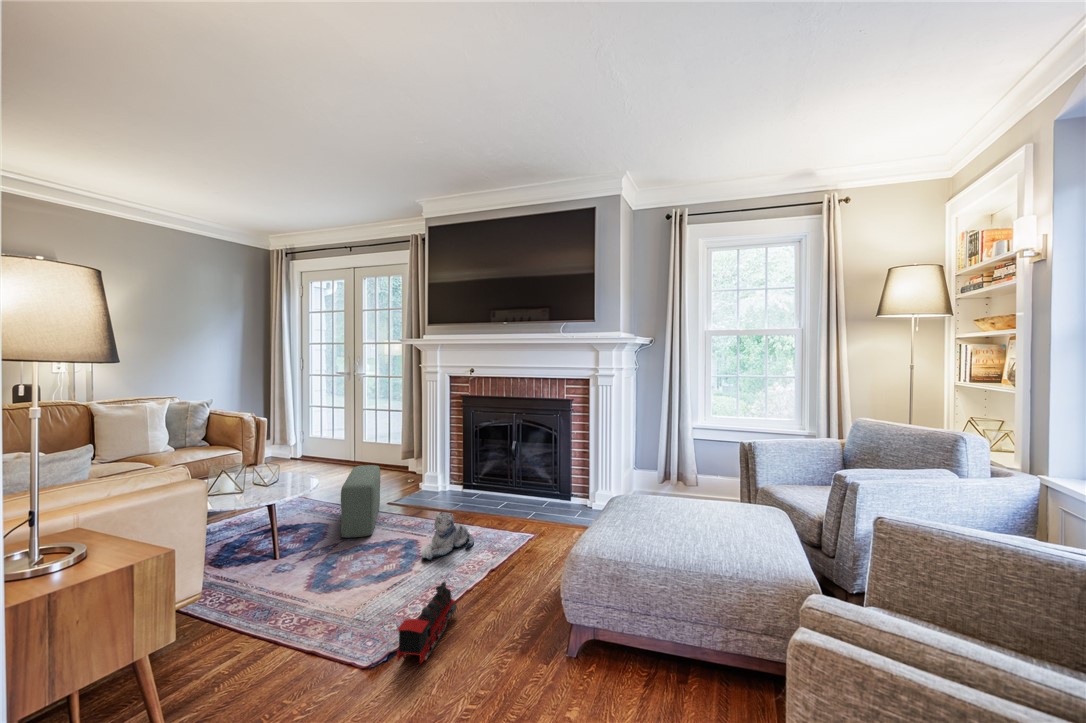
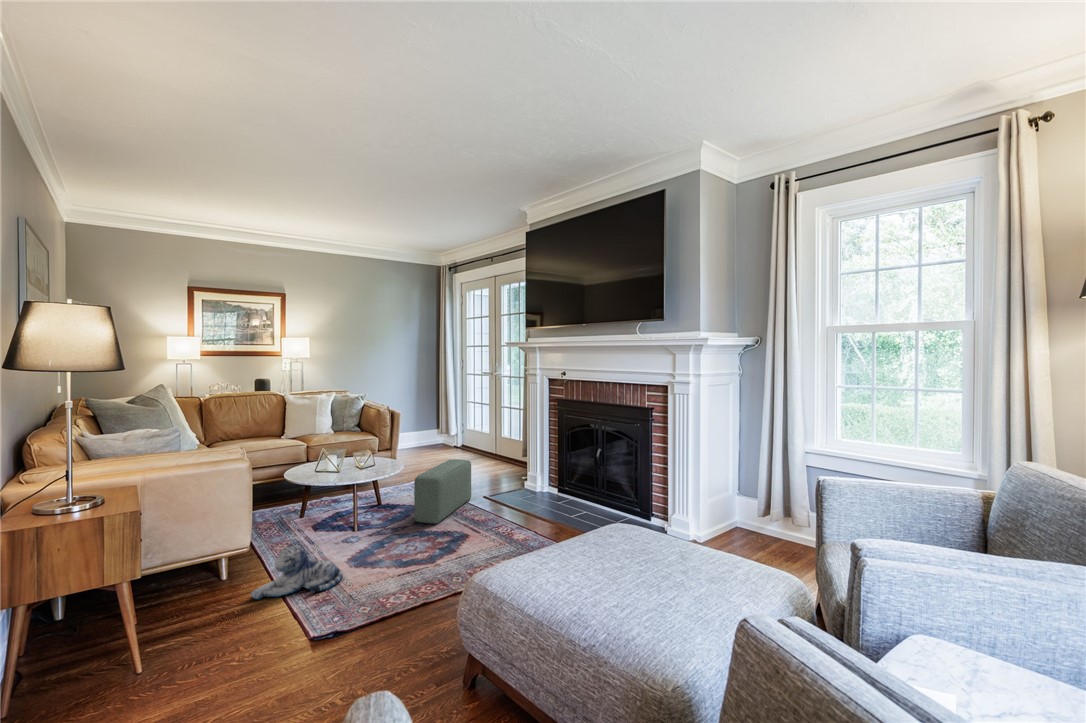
plush toy: present [422,512,474,559] -> present [251,544,343,599]
toy train: present [397,582,457,663] -> none [330,578,424,648]

